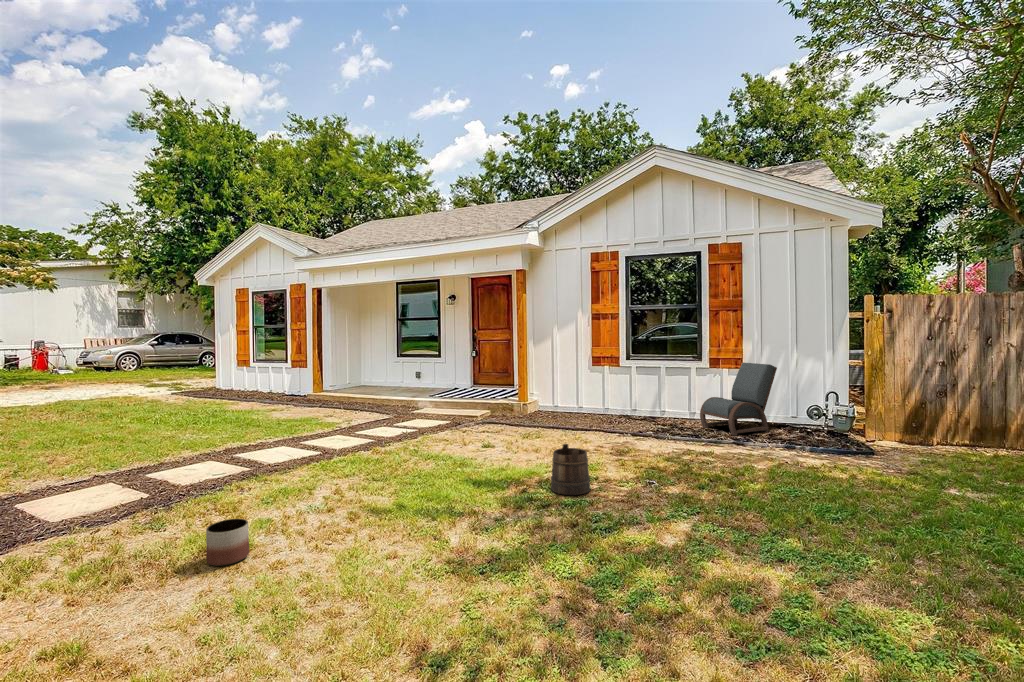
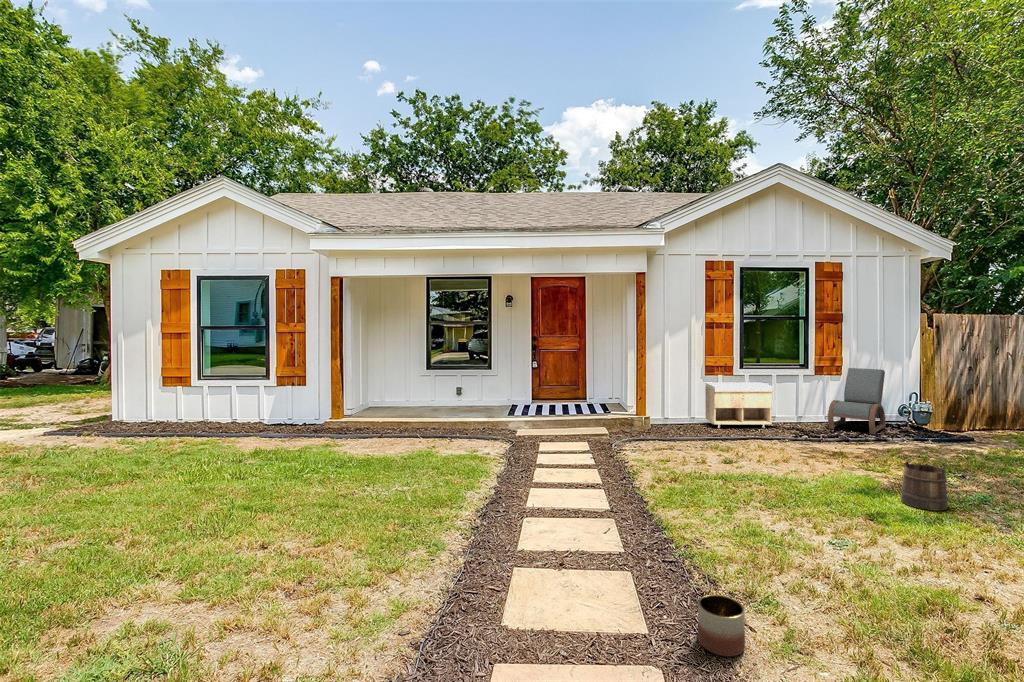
storage bench: none [582,374,646,422] -> present [705,382,773,428]
planter: present [206,519,249,566] -> present [698,594,745,656]

